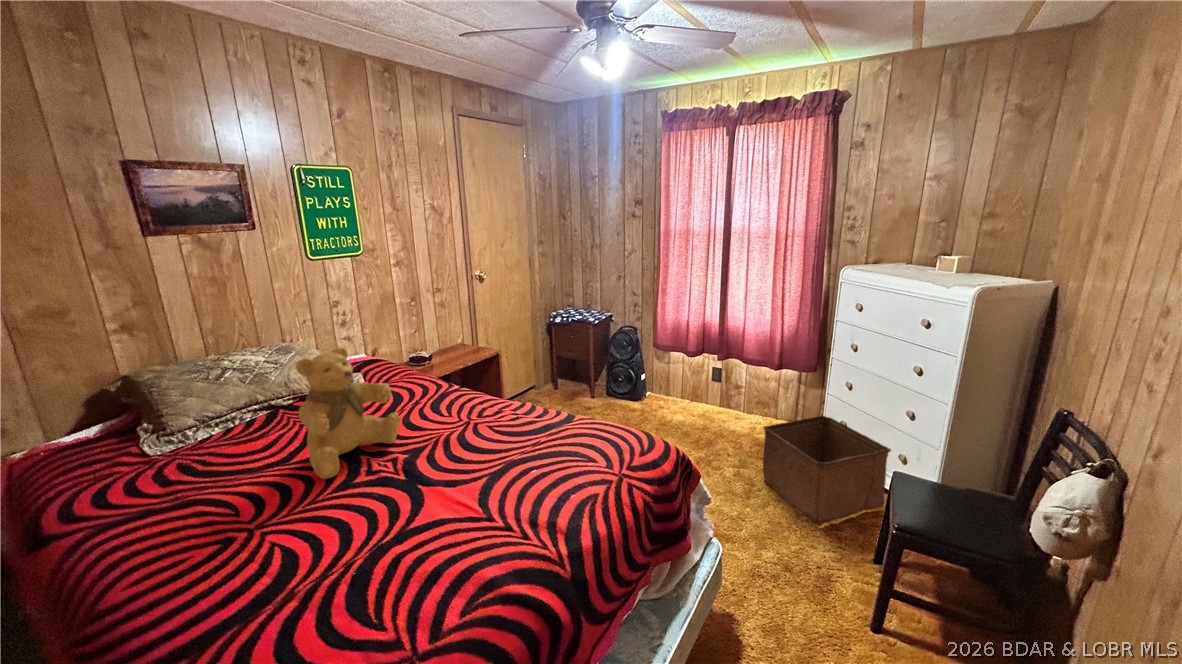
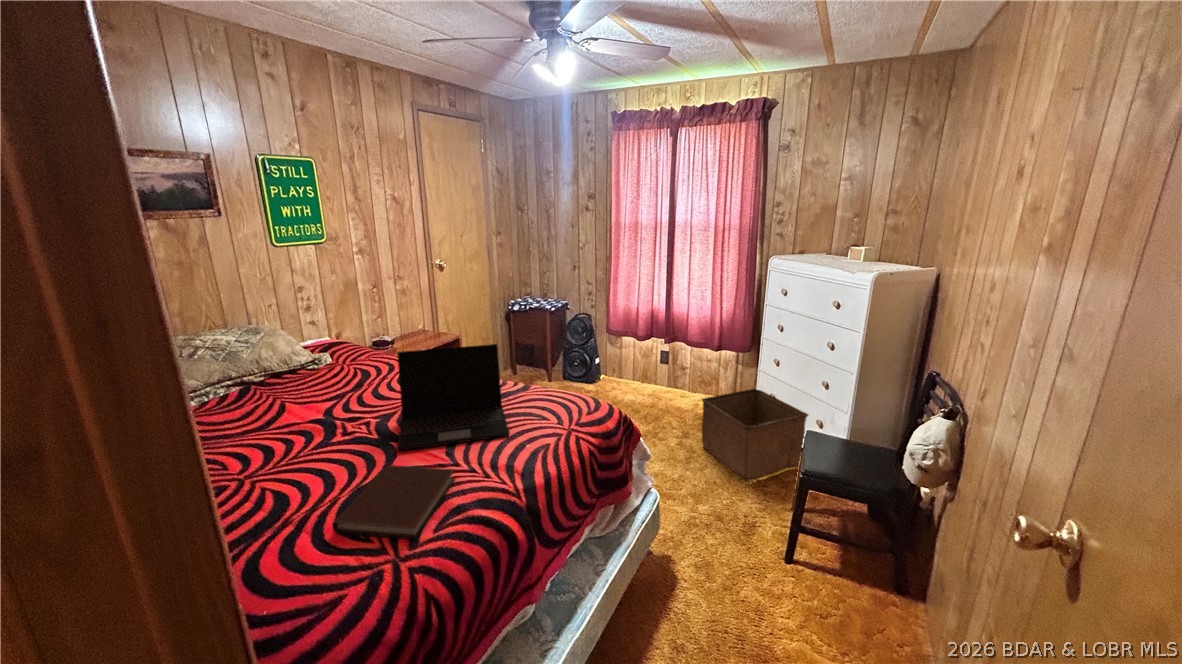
teddy bear: present [296,347,400,479] -> none [275,322,371,440]
laptop: none [424,372,551,497] -> present [397,344,510,451]
notebook: none [344,518,489,624] -> present [332,465,456,539]

